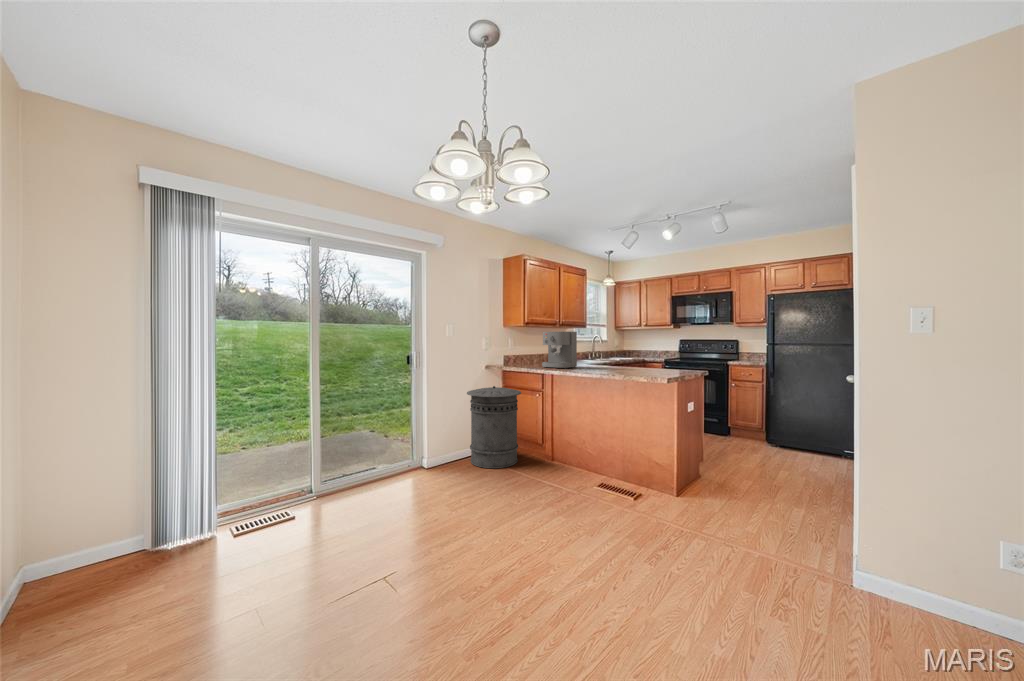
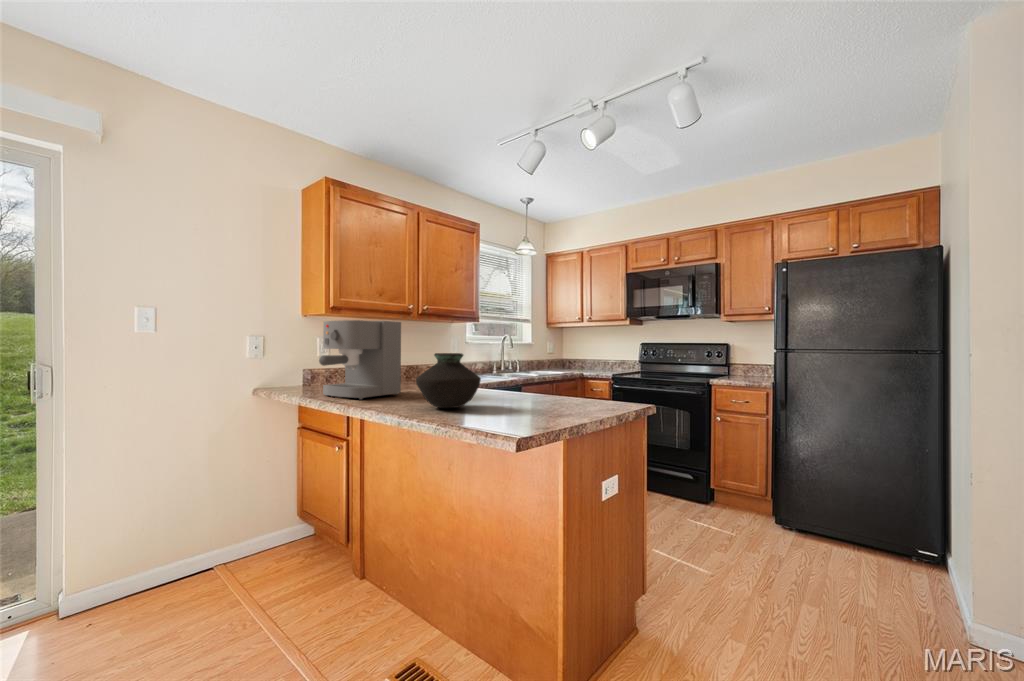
vase: none [599,347,629,371] -> present [416,353,481,408]
trash can: present [467,386,521,468] -> none [165,432,299,616]

